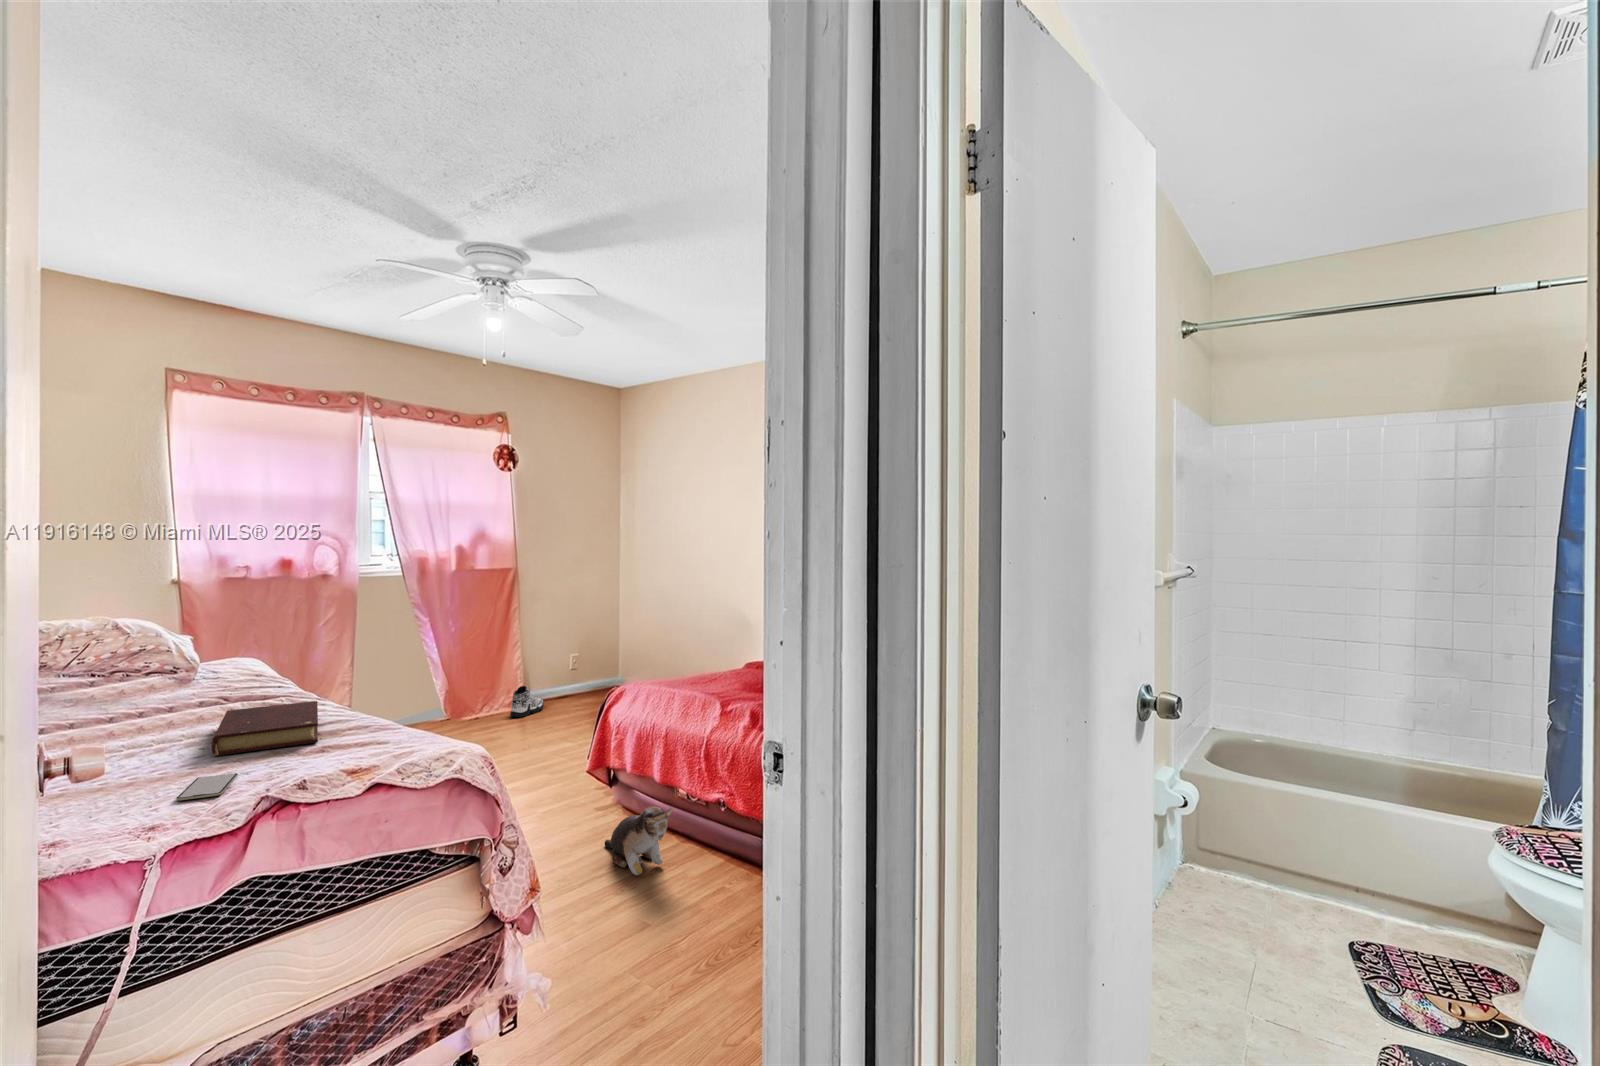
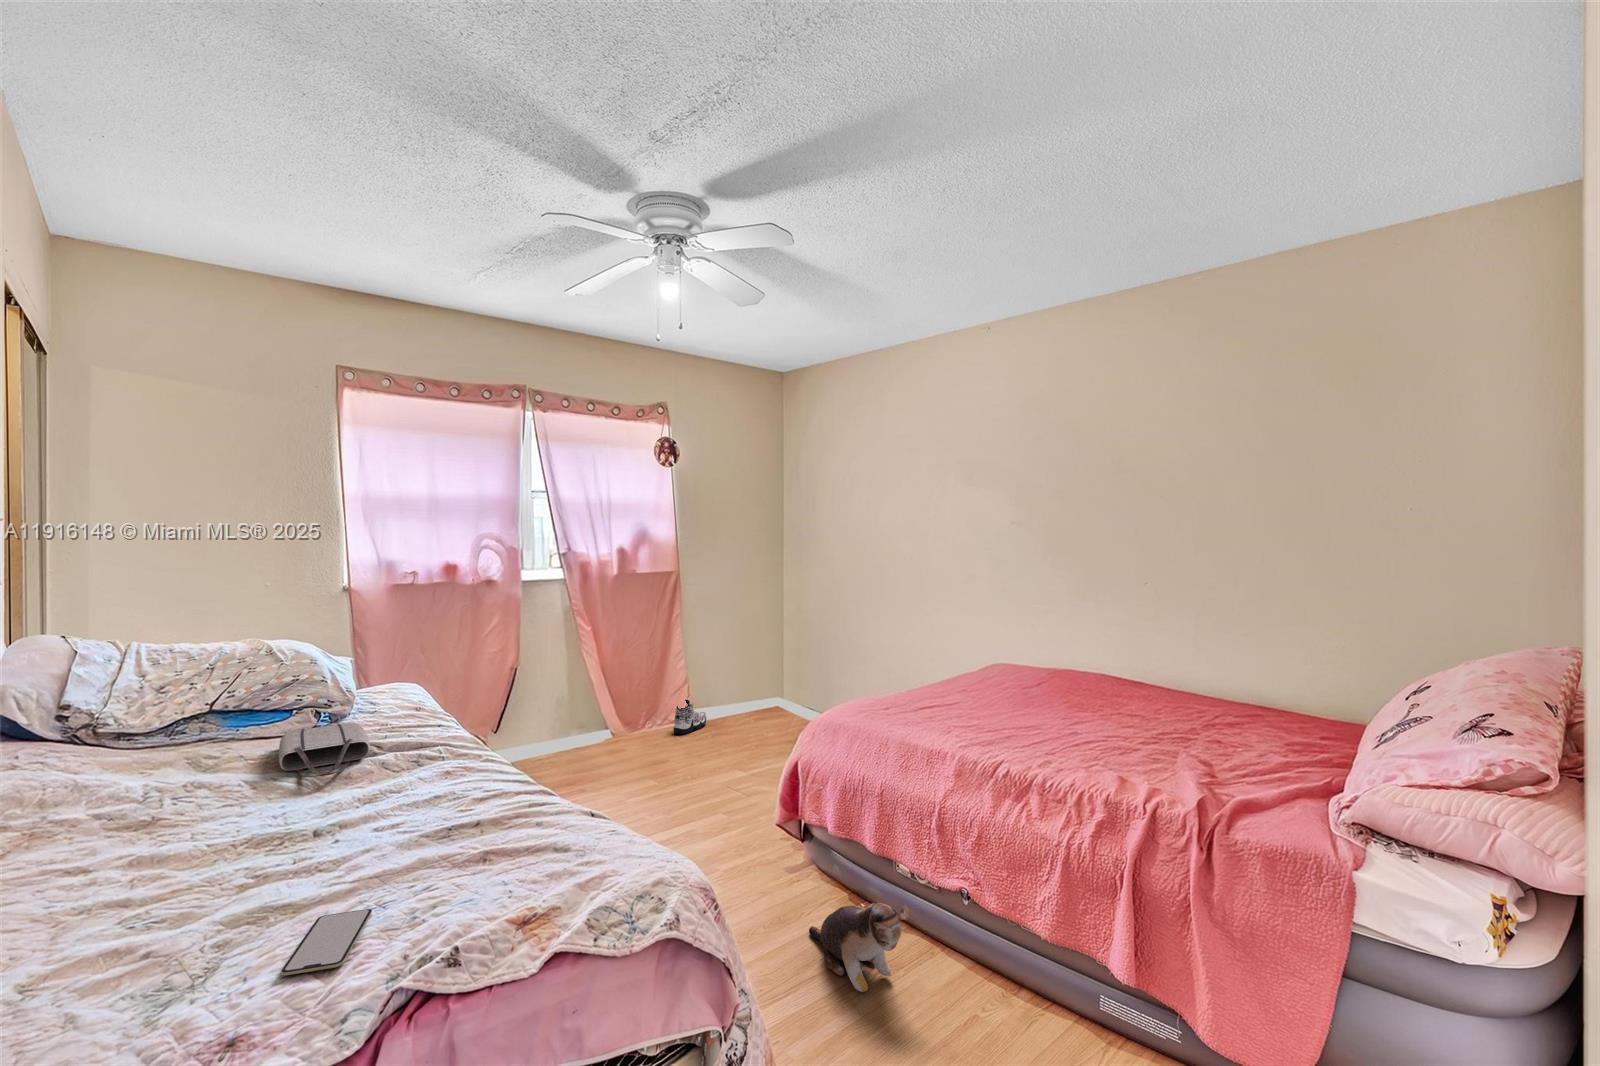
tote bag: none [132,682,218,716] -> present [279,723,370,777]
book: present [211,701,318,756] -> none [346,766,479,863]

